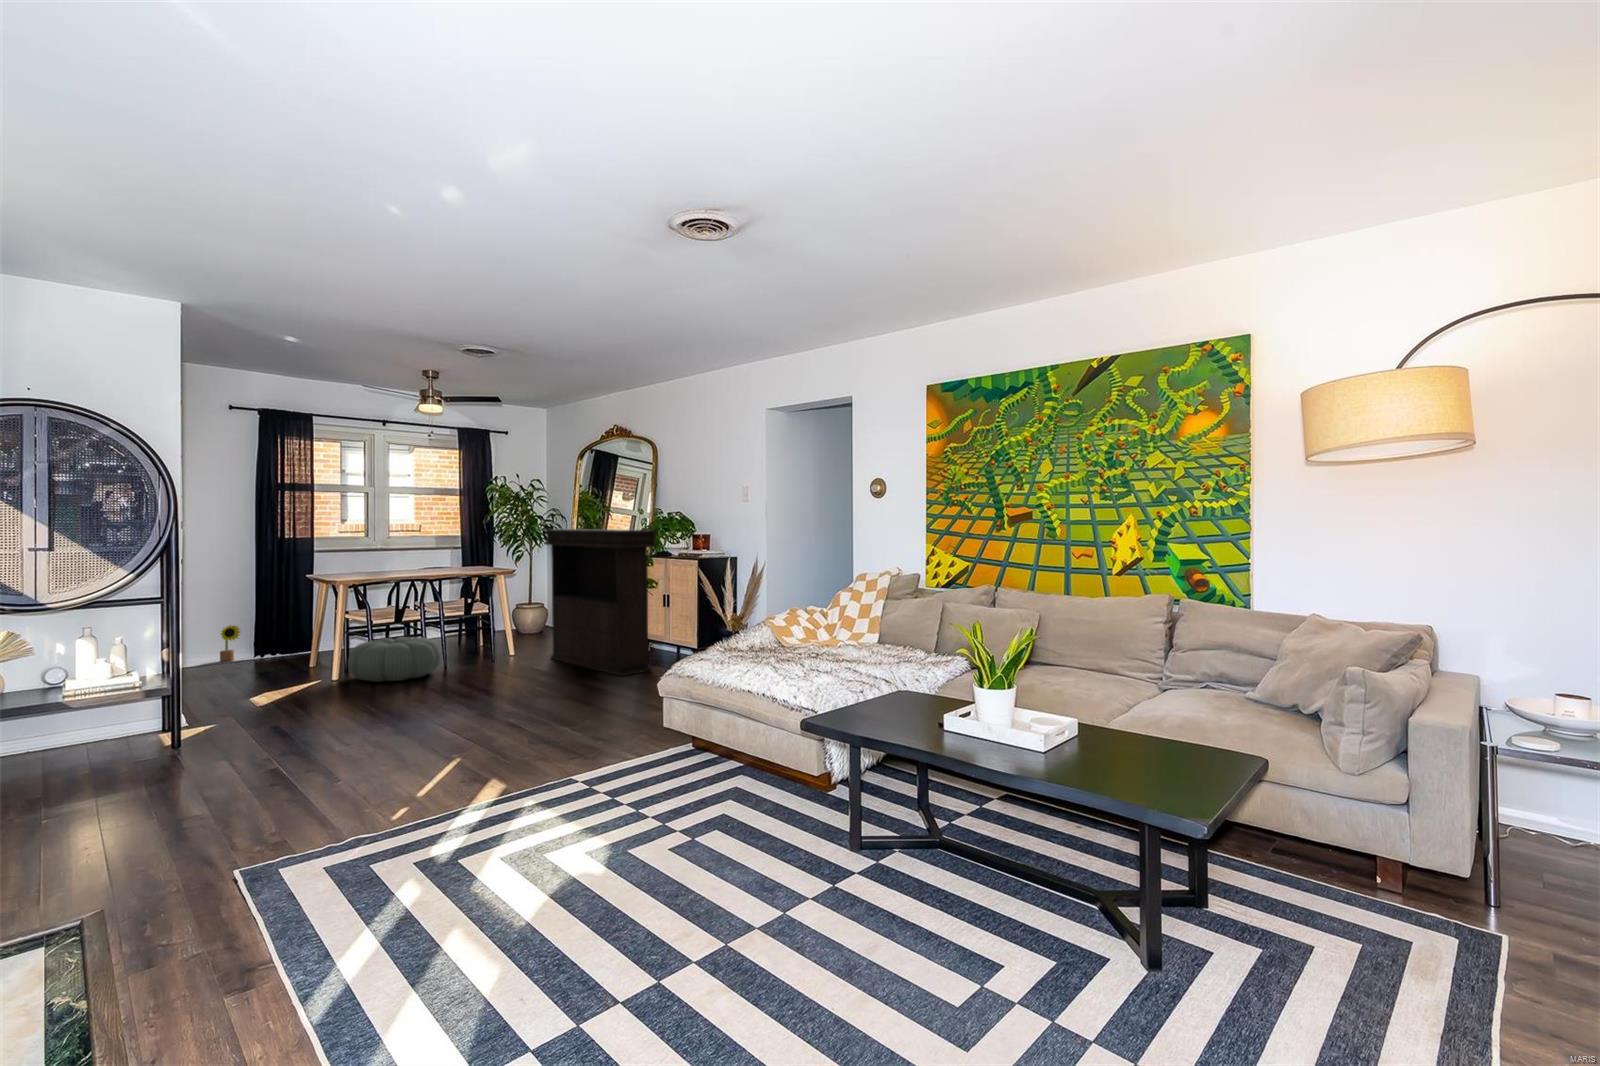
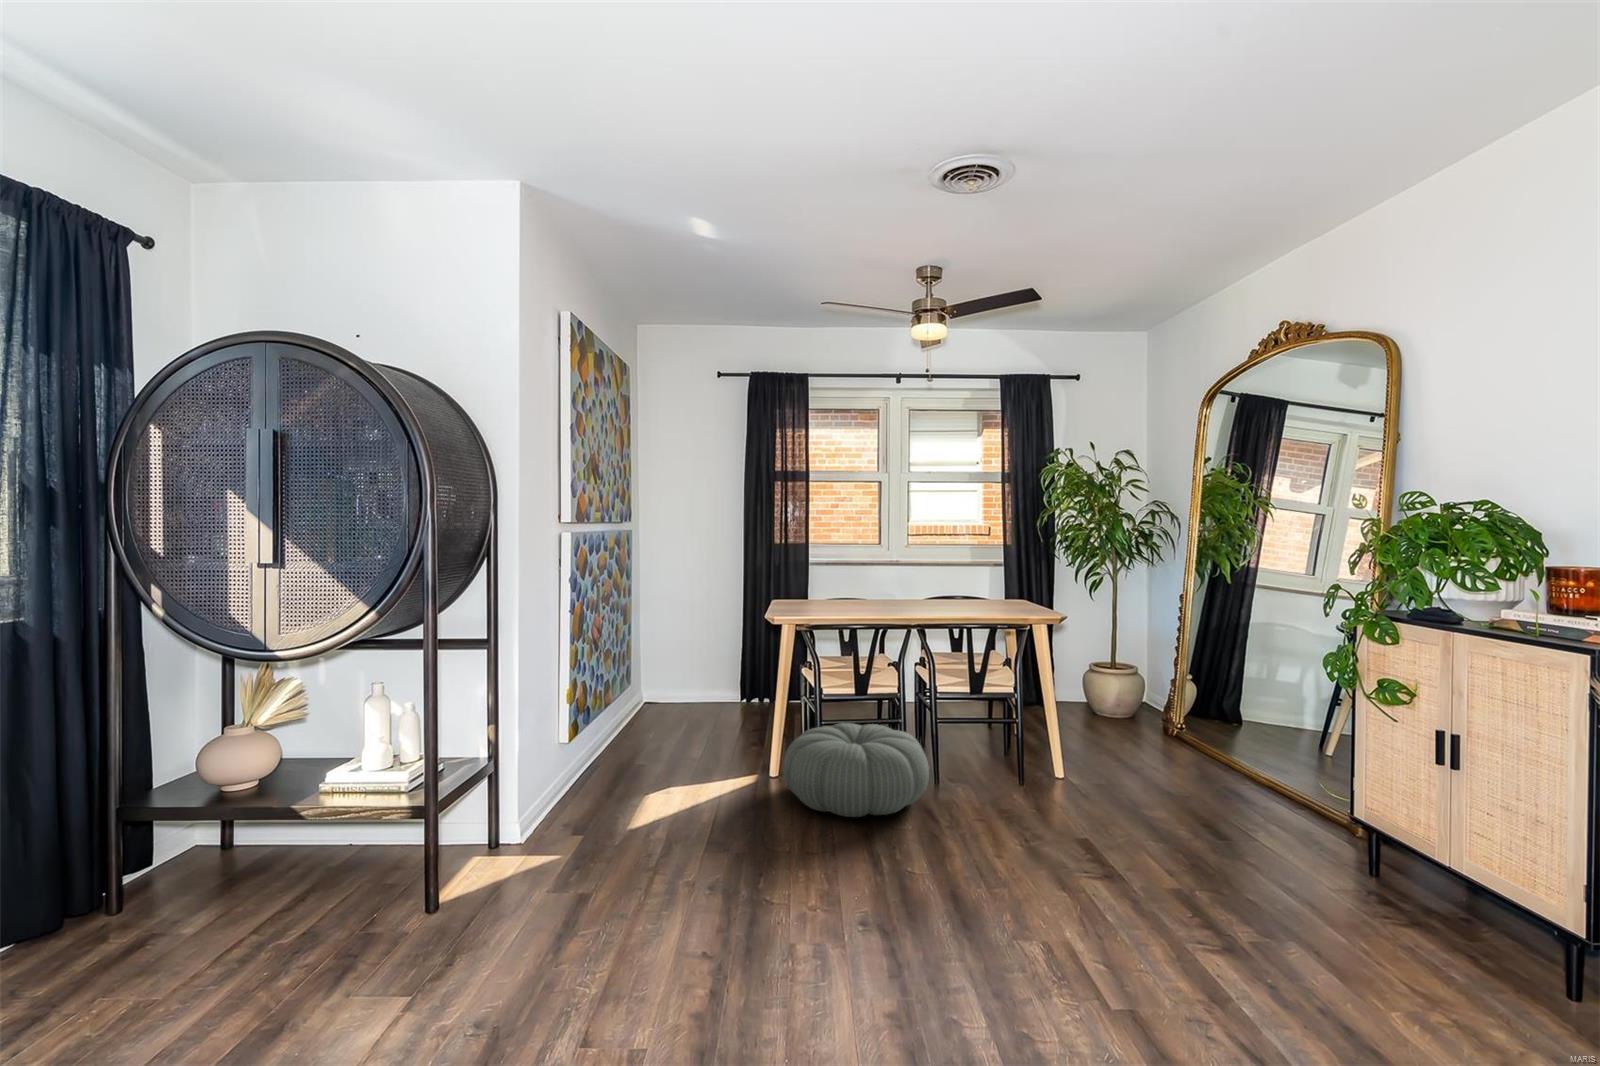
console table: present [544,529,657,676] -> none [1131,543,1466,962]
decorative plant: present [220,625,241,662] -> none [699,657,723,704]

